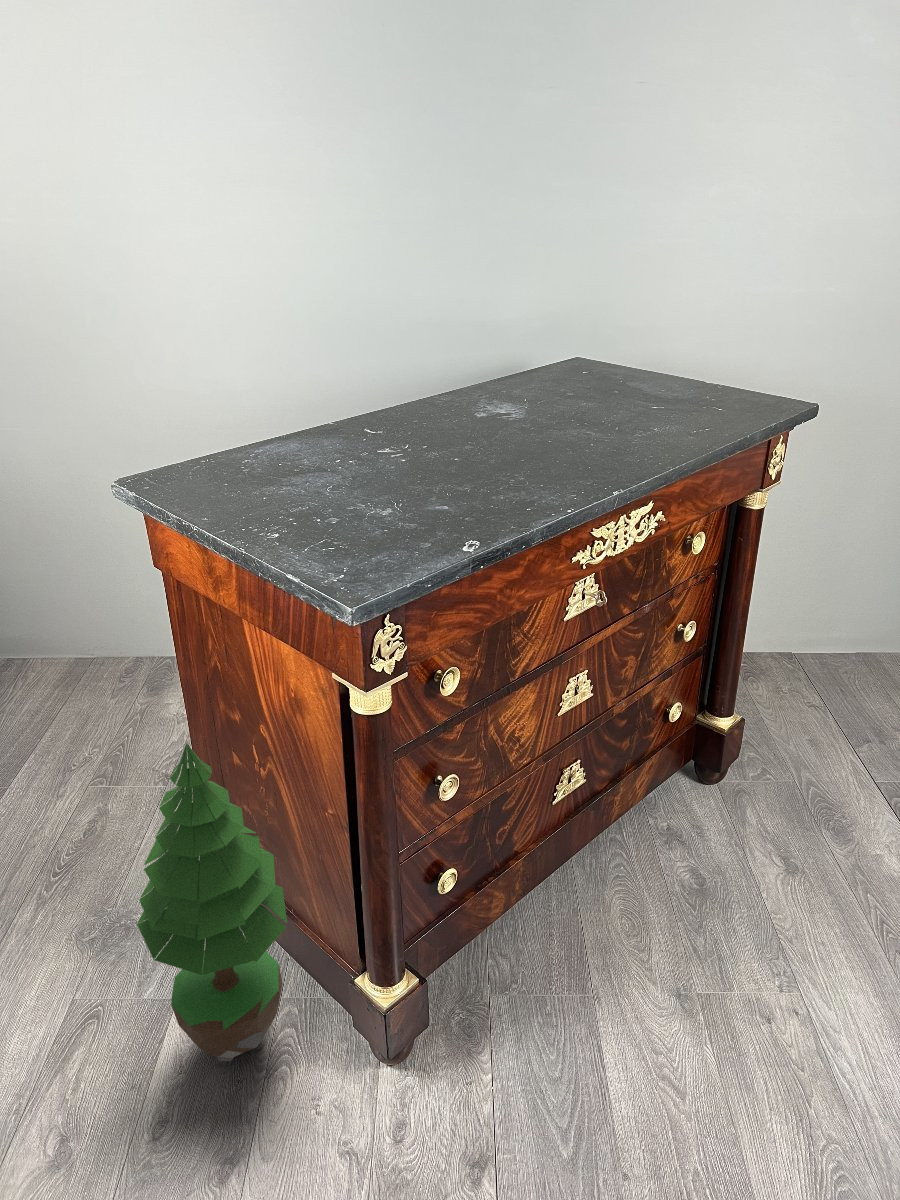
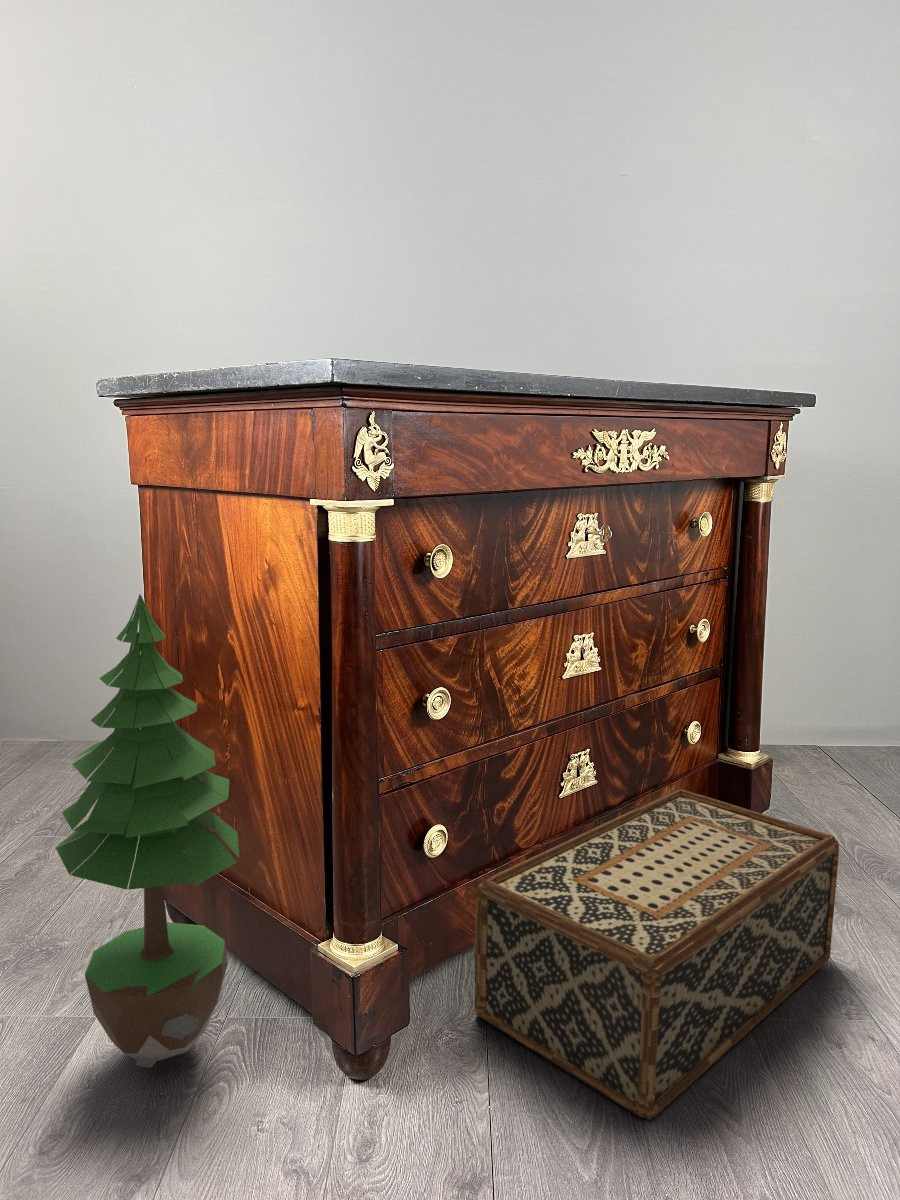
woven basket: none [480,778,788,1101] -> present [475,789,839,1120]

